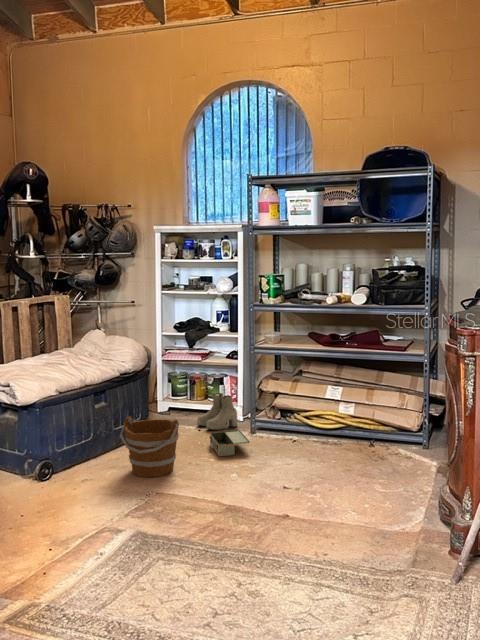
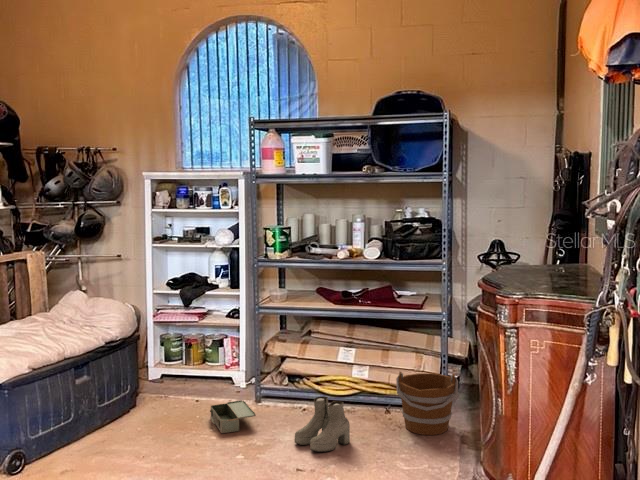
boots: present [197,393,237,430] -> present [294,396,350,452]
bucket: present [120,416,179,477] -> present [396,372,458,435]

